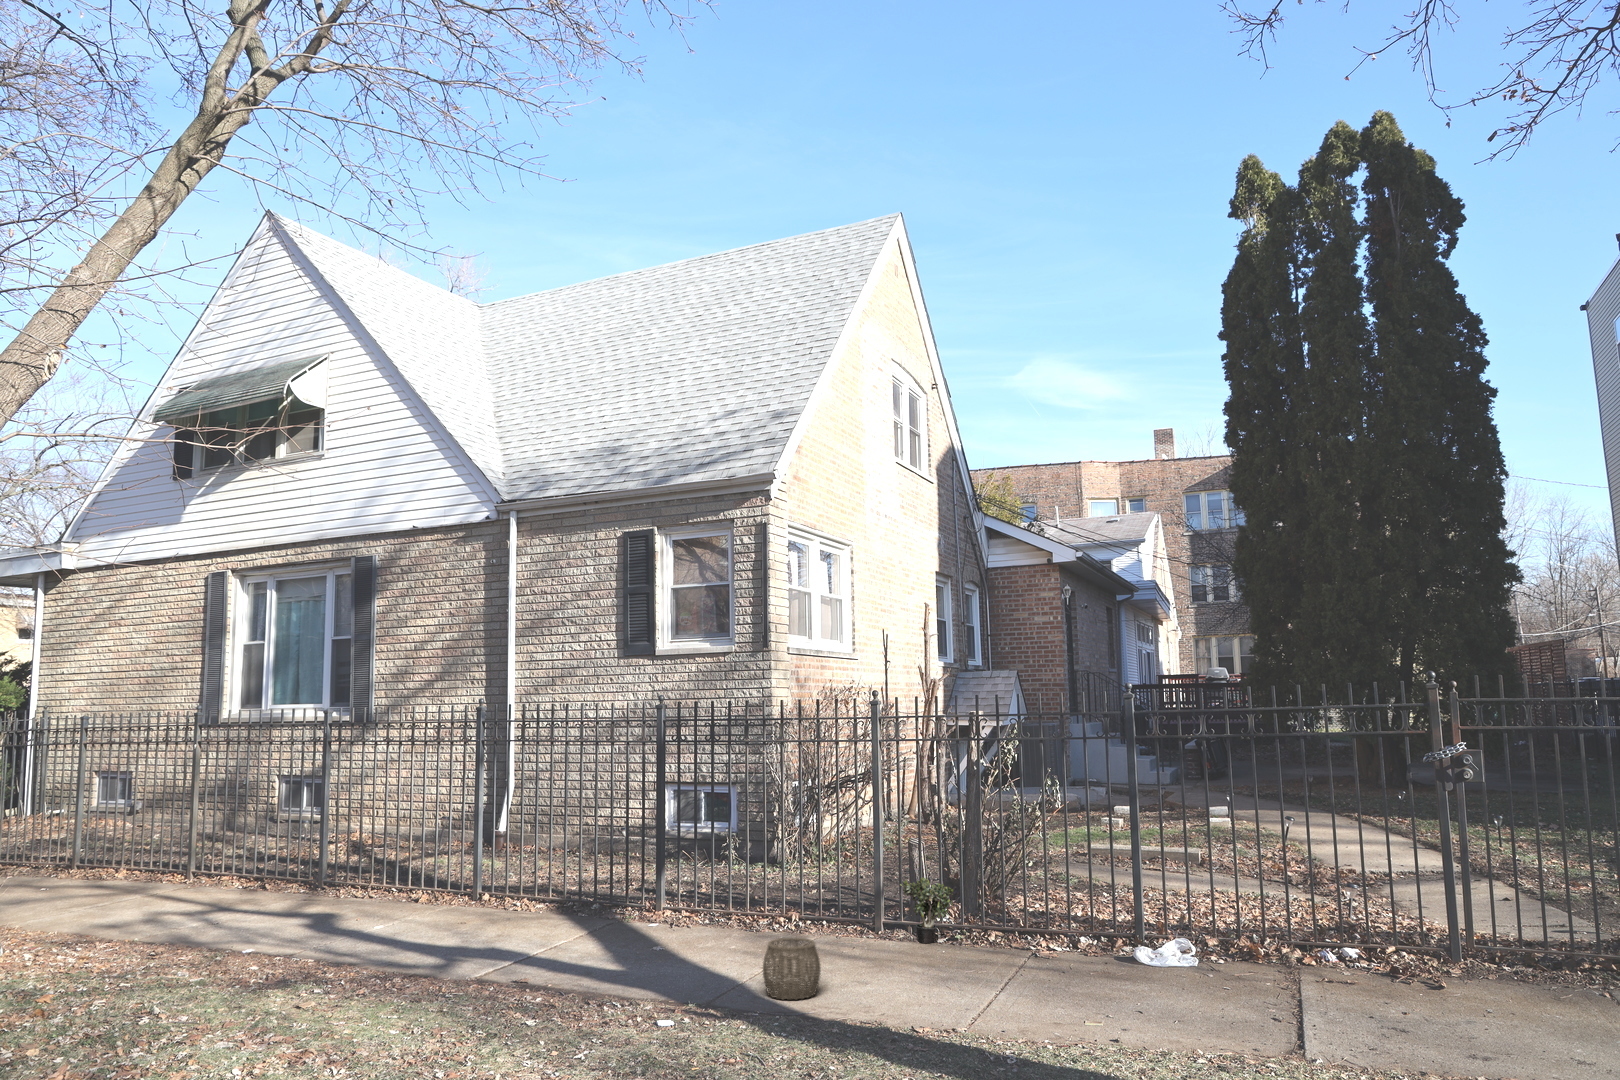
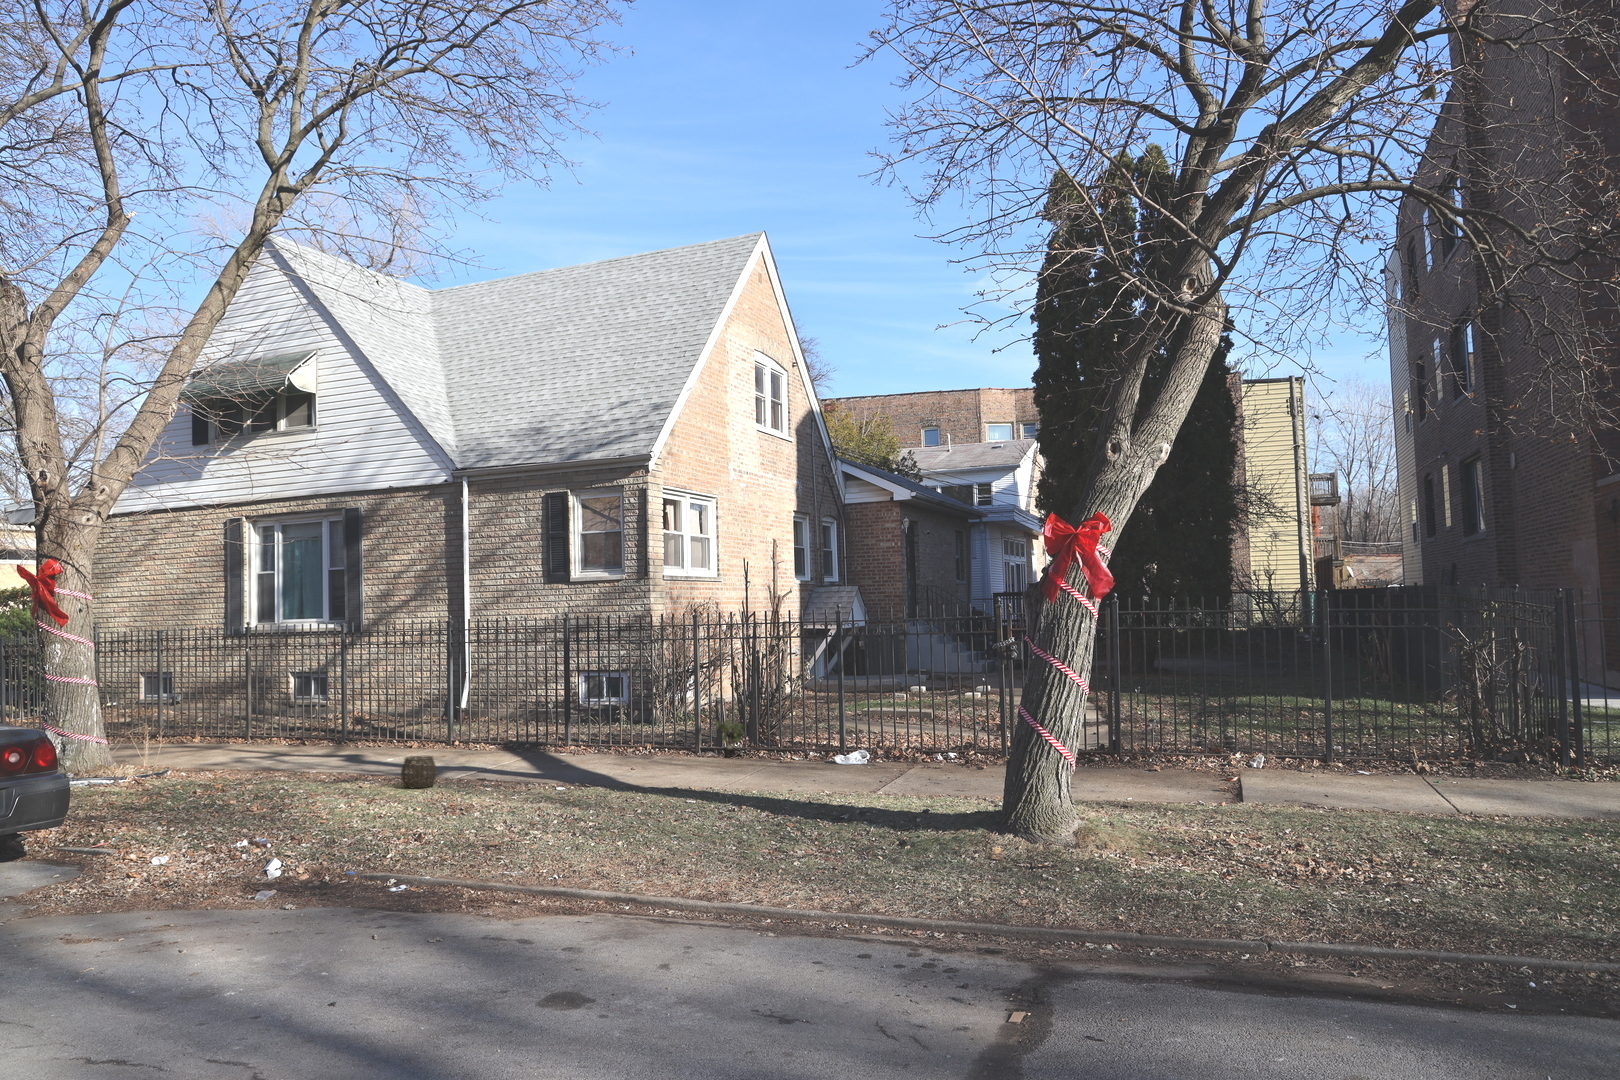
woven basket: present [762,938,821,1000] -> present [401,756,437,788]

